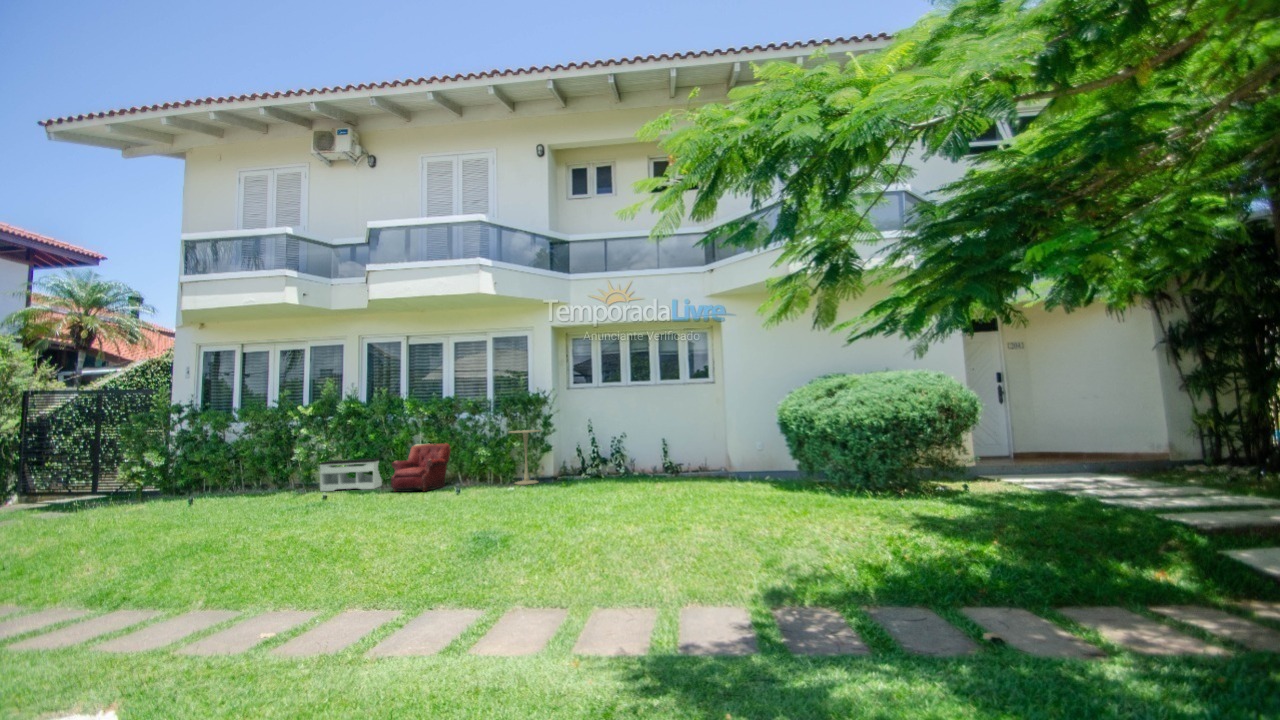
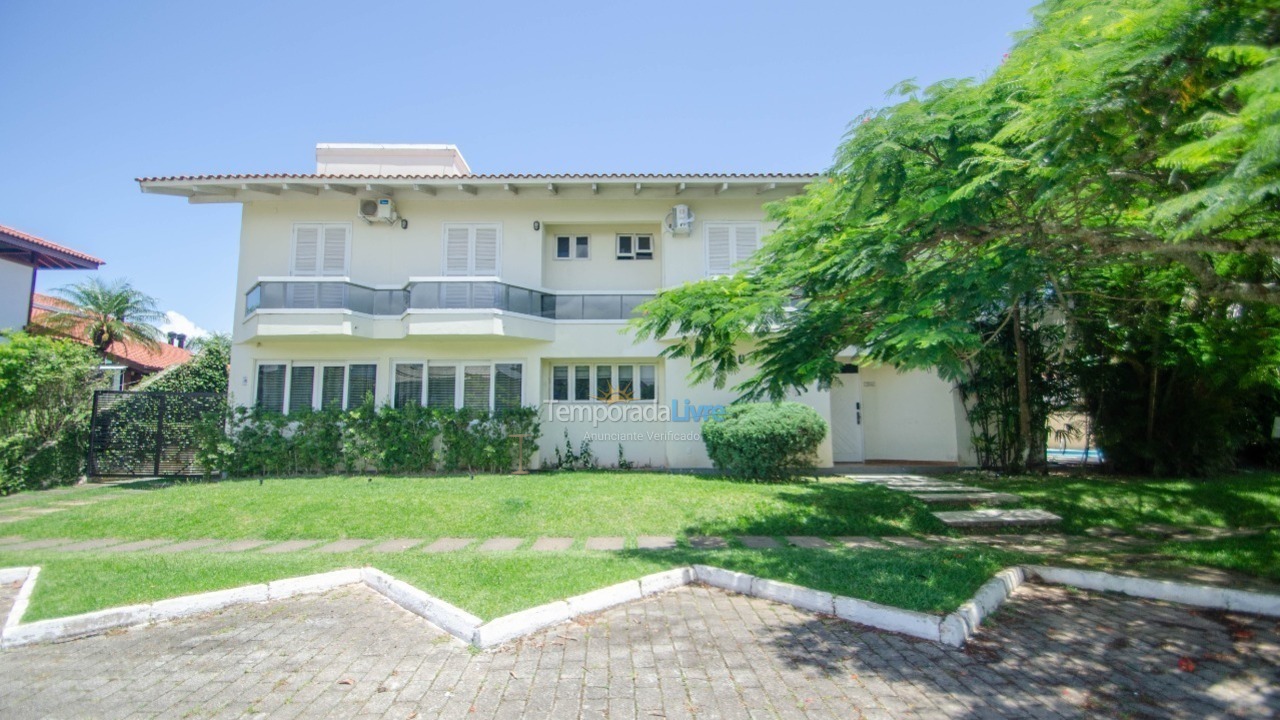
armchair: present [391,443,451,492] -> none [422,442,464,477]
bench: present [320,458,382,491] -> none [364,452,409,476]

